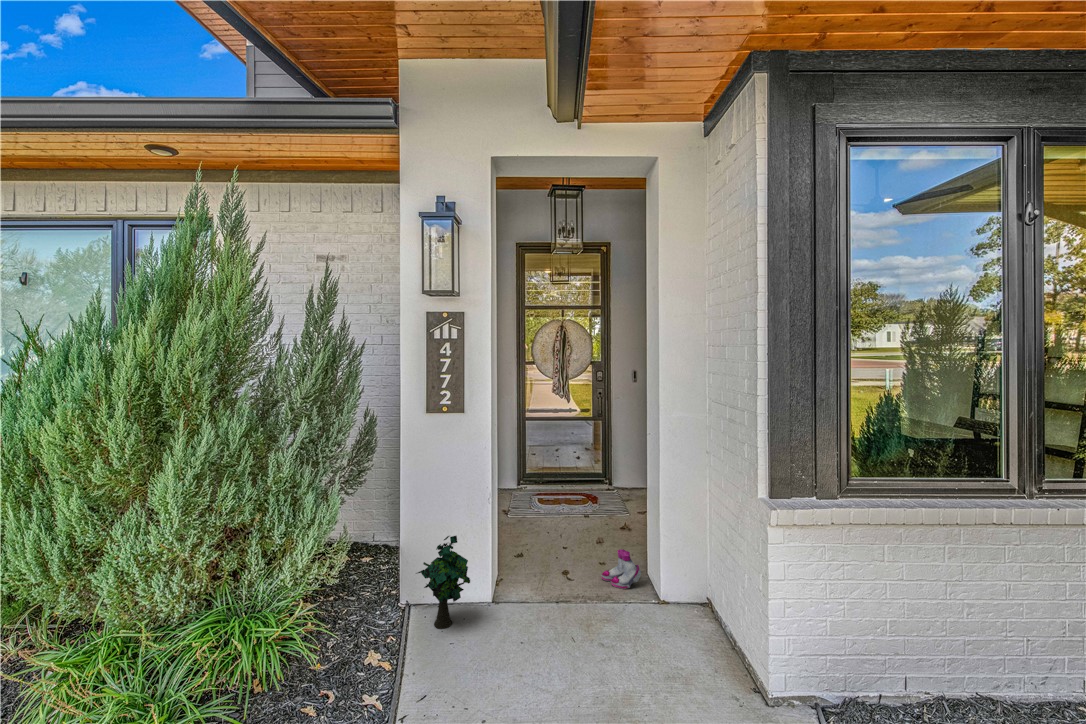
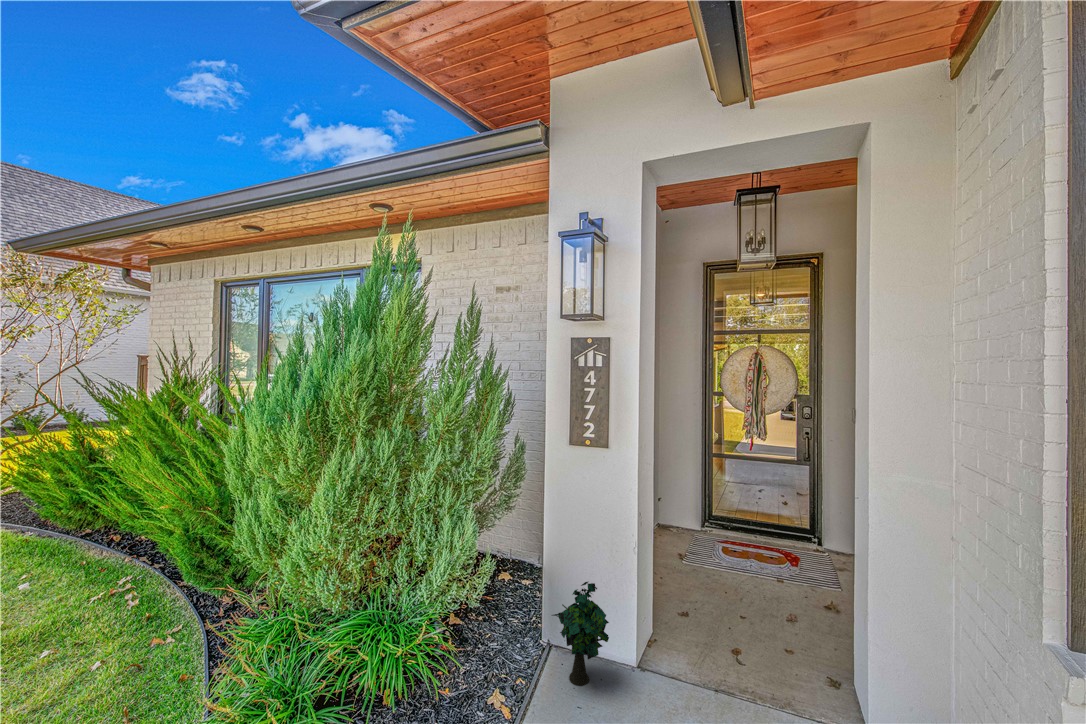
boots: present [601,549,641,589] -> none [786,645,848,704]

